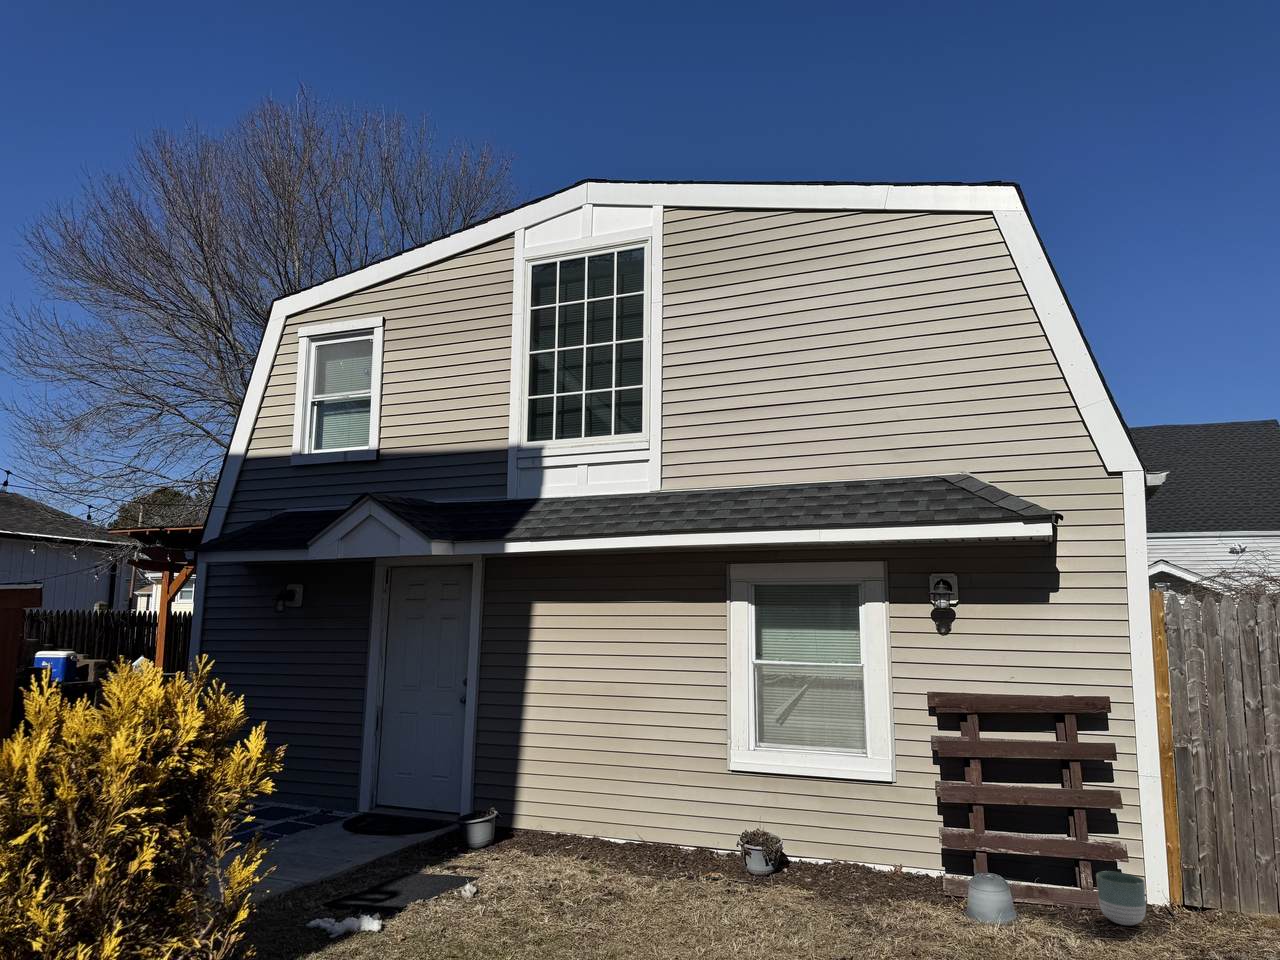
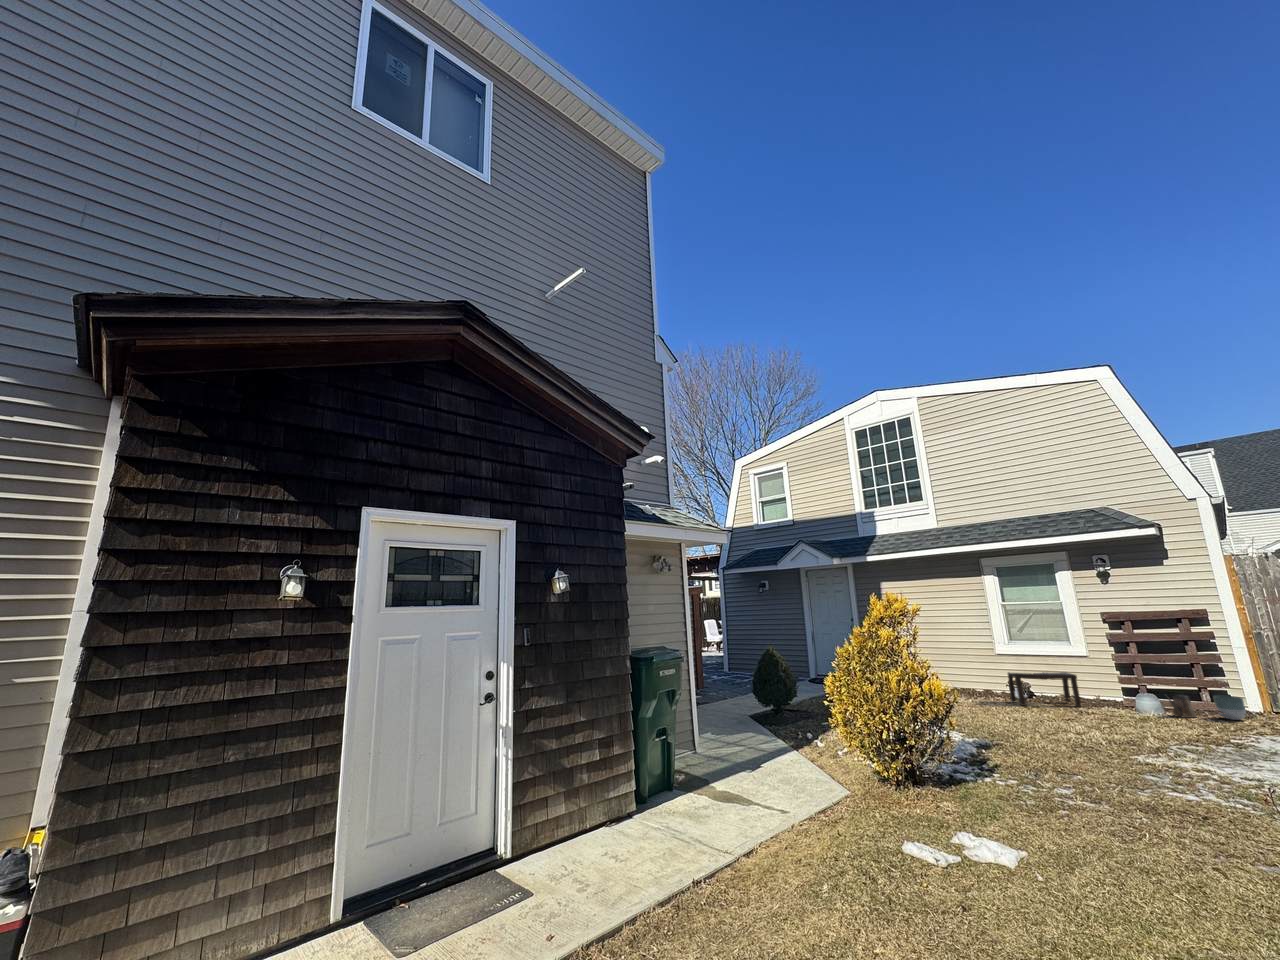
bench: none [742,815,871,901] -> present [1008,672,1081,707]
watering can: none [1024,873,1068,925] -> present [1166,695,1197,718]

